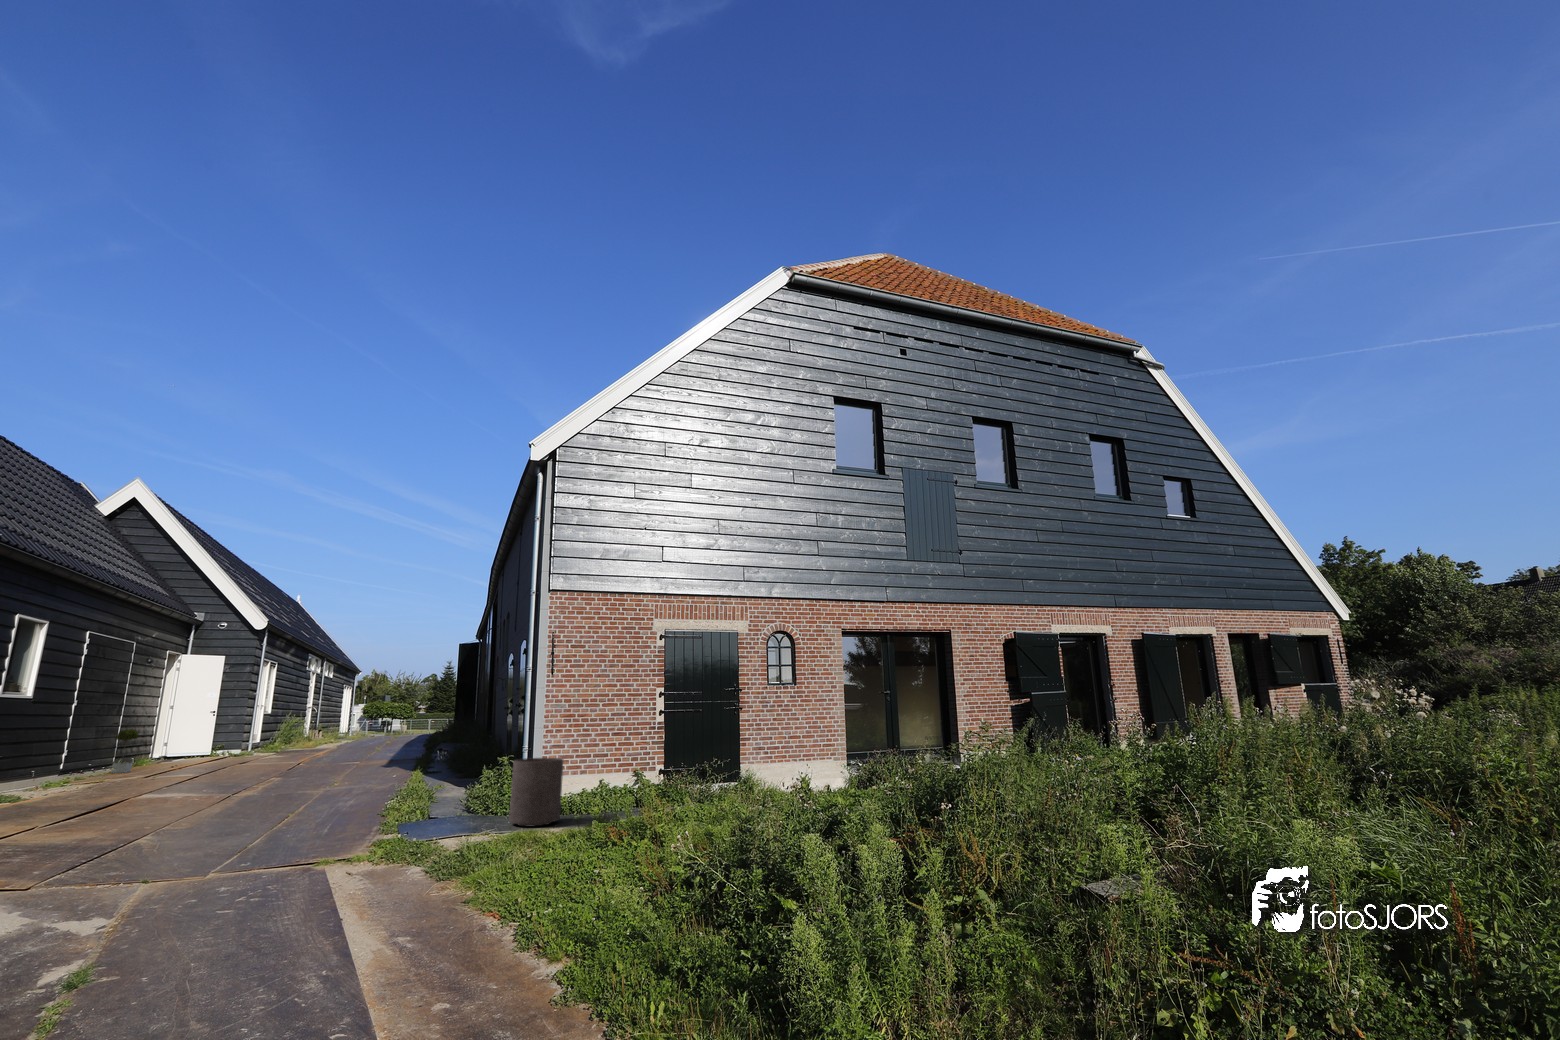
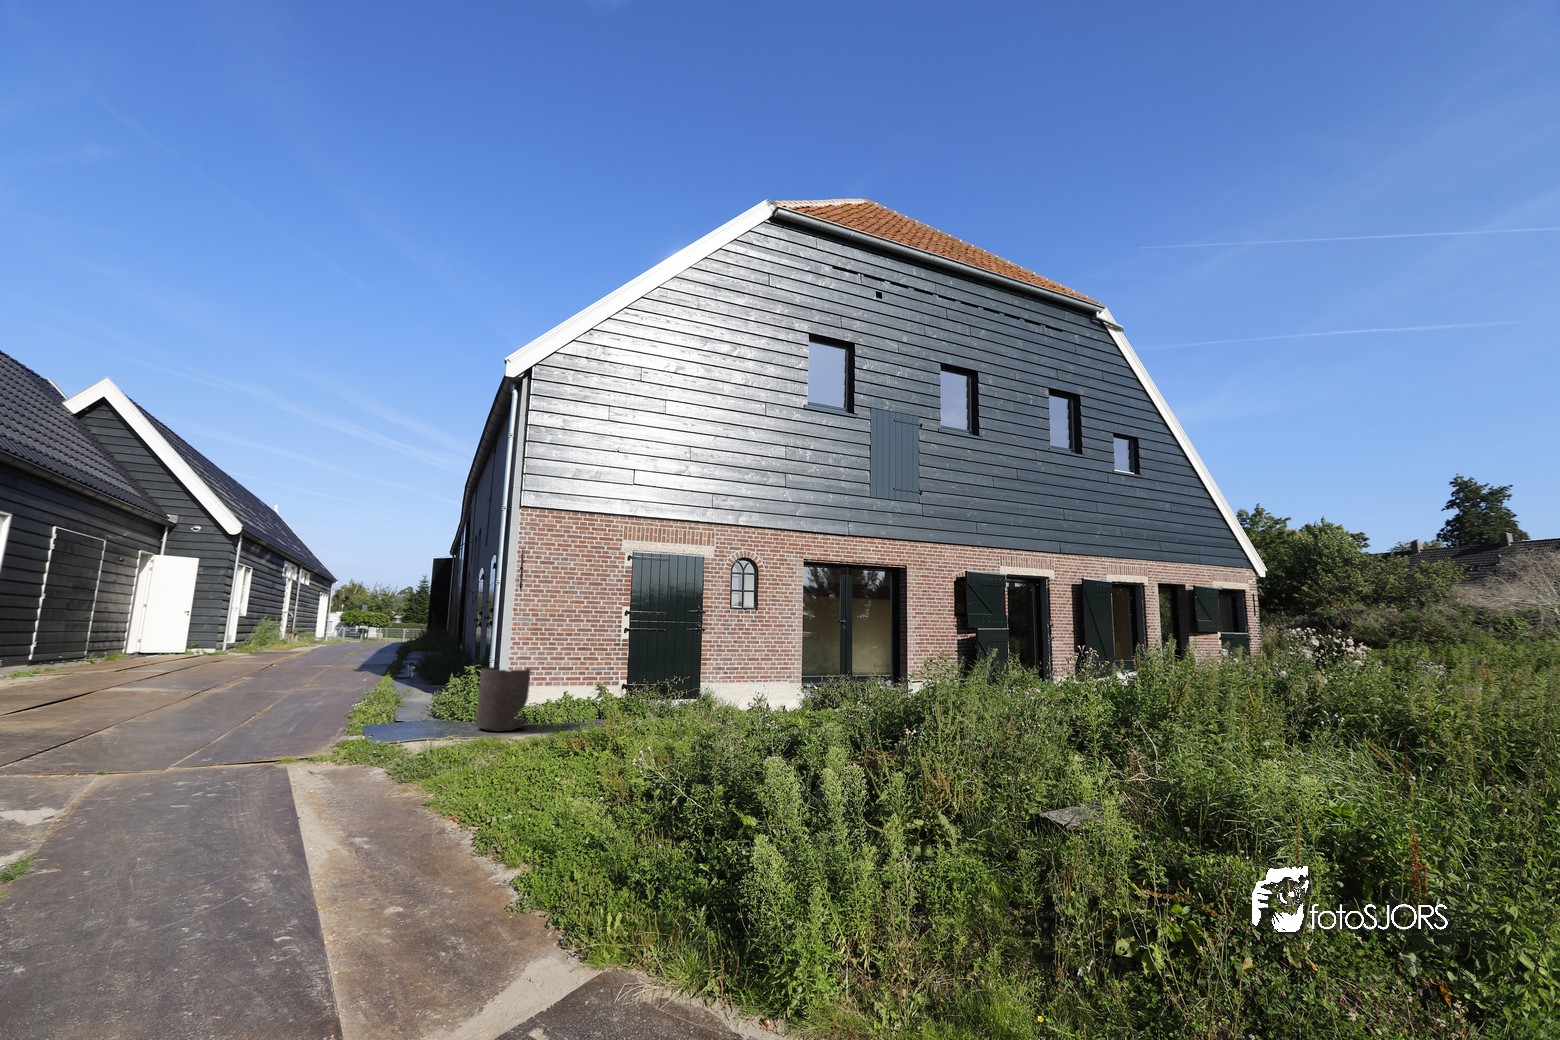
potted tree: present [111,728,138,773] -> none [82,623,111,666]

